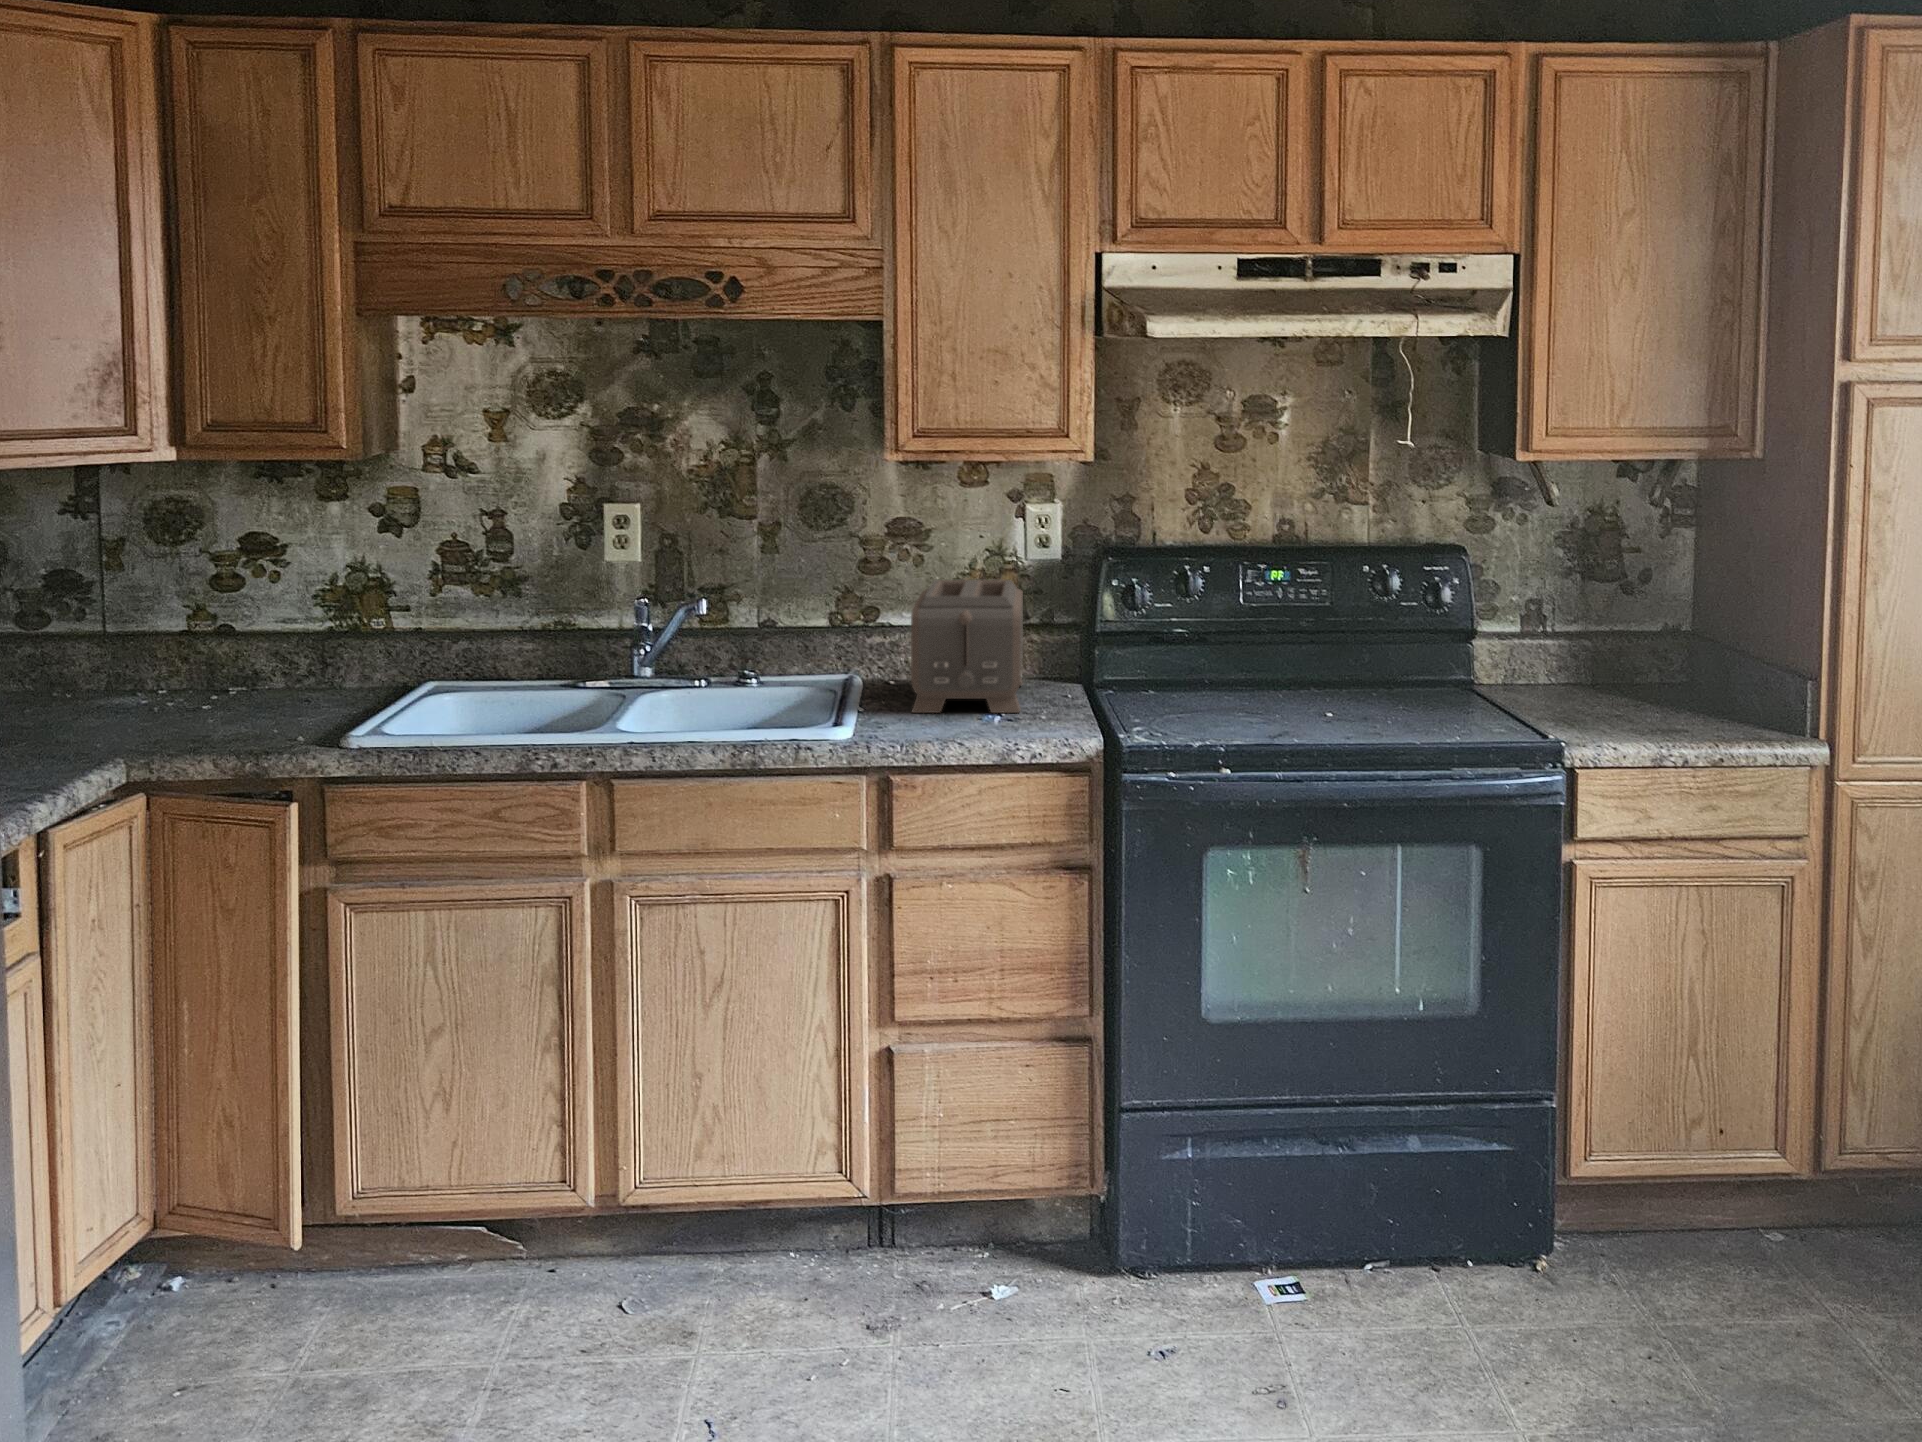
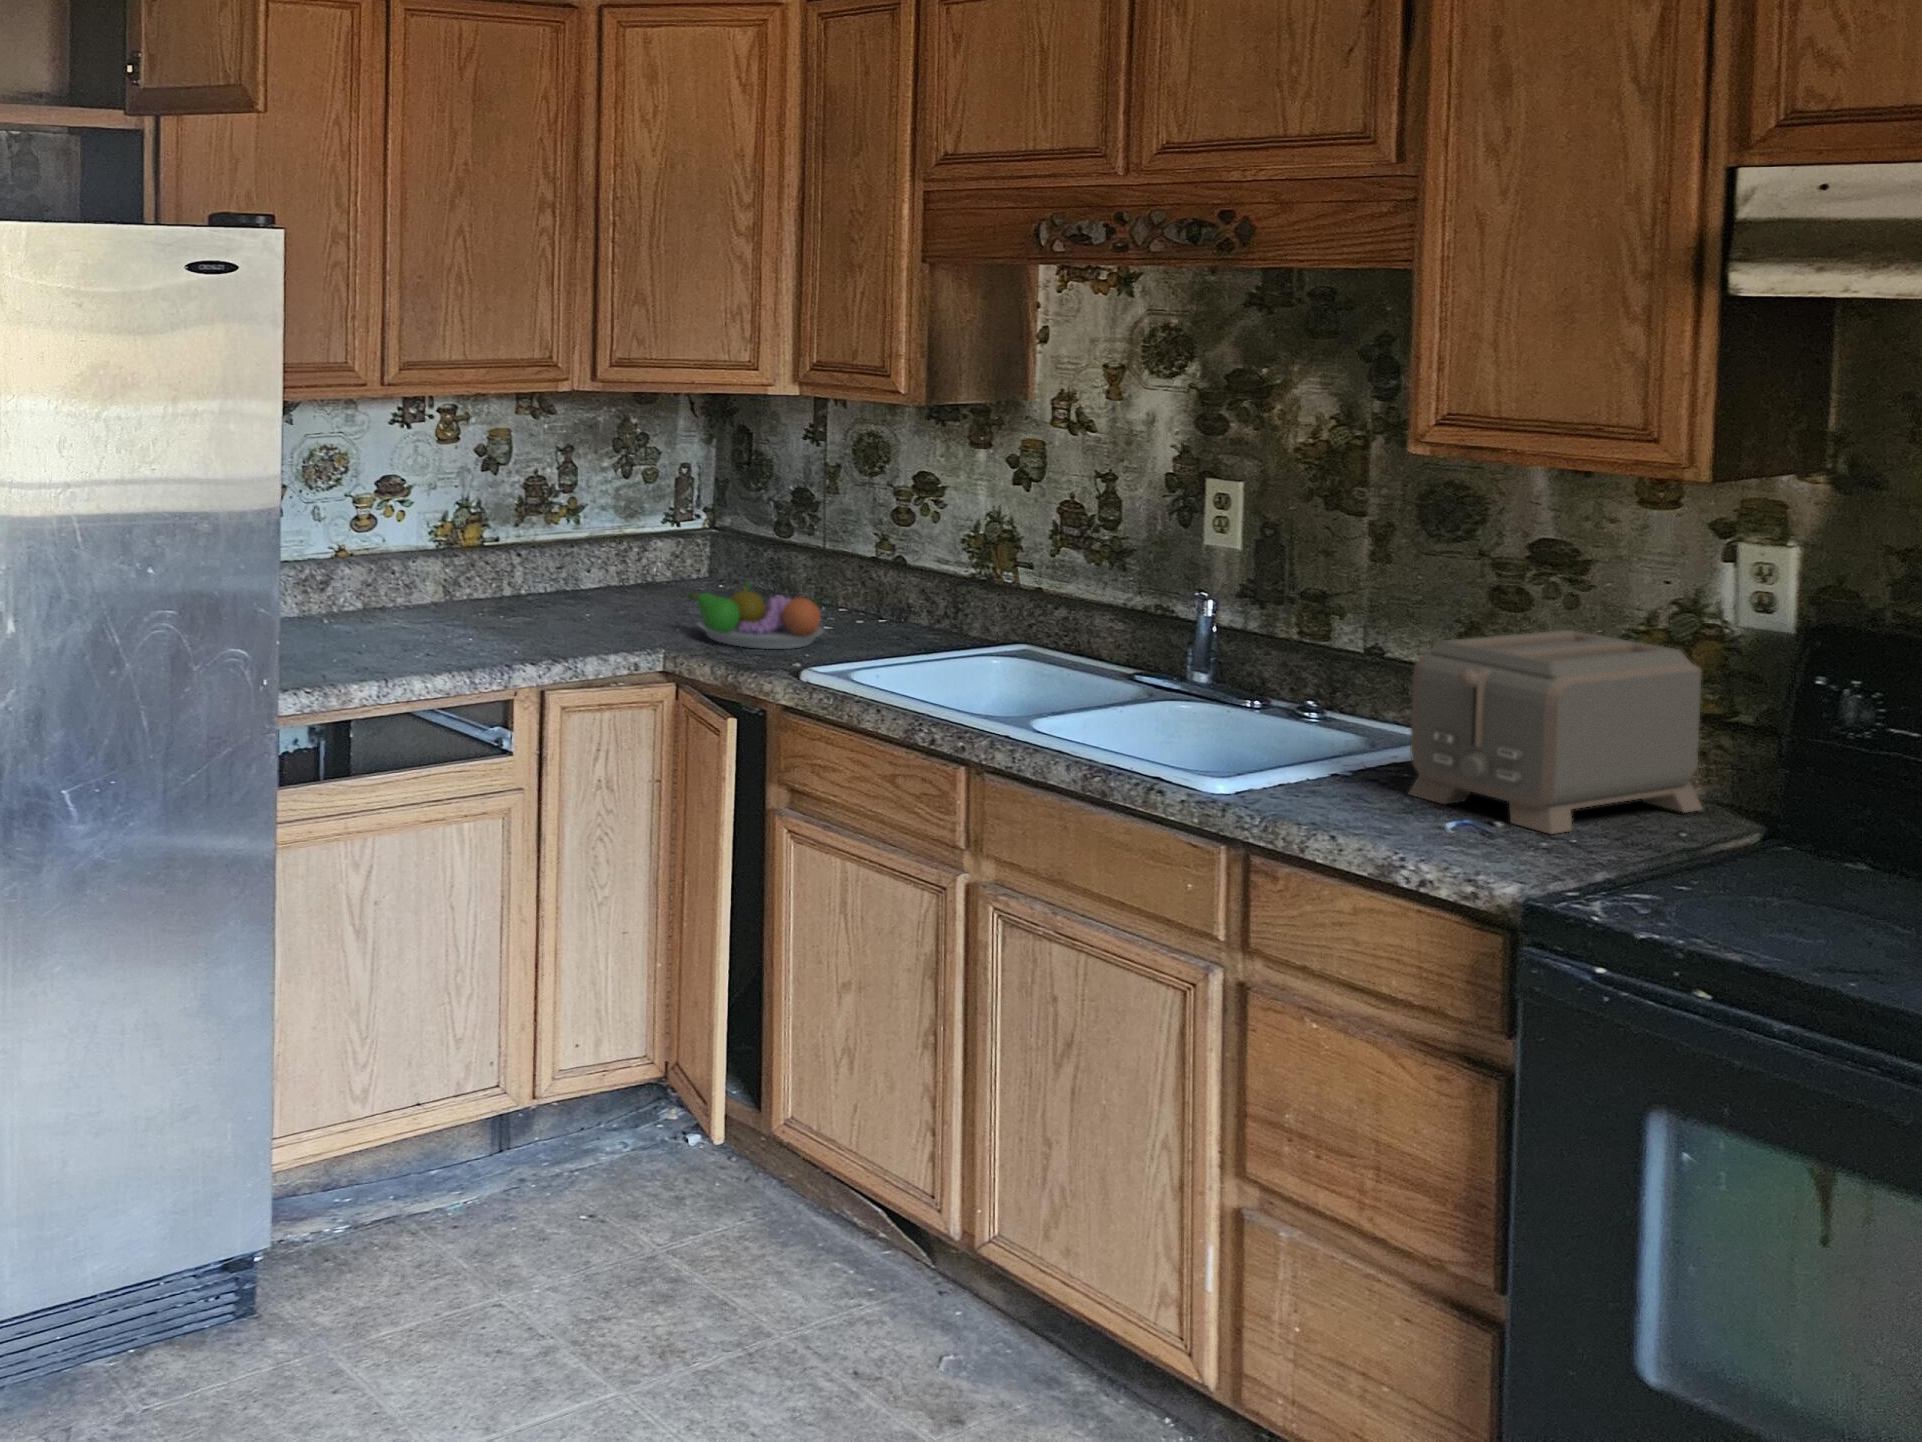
fruit bowl: none [94,674,271,743] -> present [688,583,824,649]

